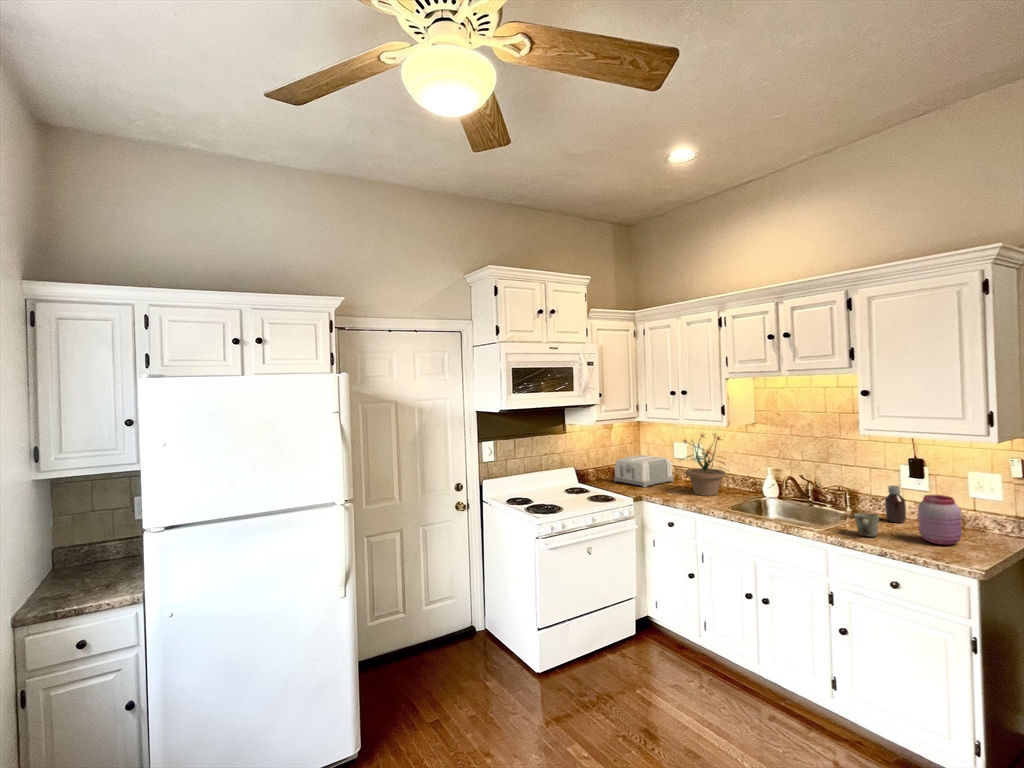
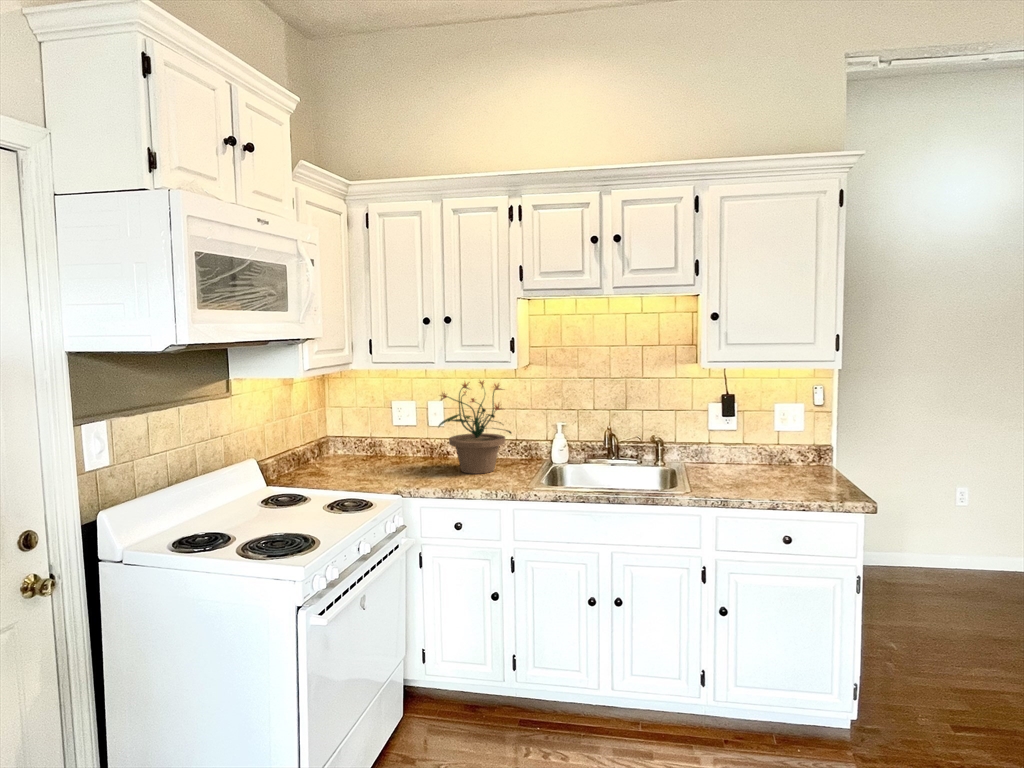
toaster: present [614,455,674,487] -> none [314,425,402,476]
bottle: present [885,486,906,523] -> none [708,427,729,469]
jar: present [918,495,962,545] -> none [774,430,815,484]
mug: present [854,513,879,537] -> none [720,461,748,490]

